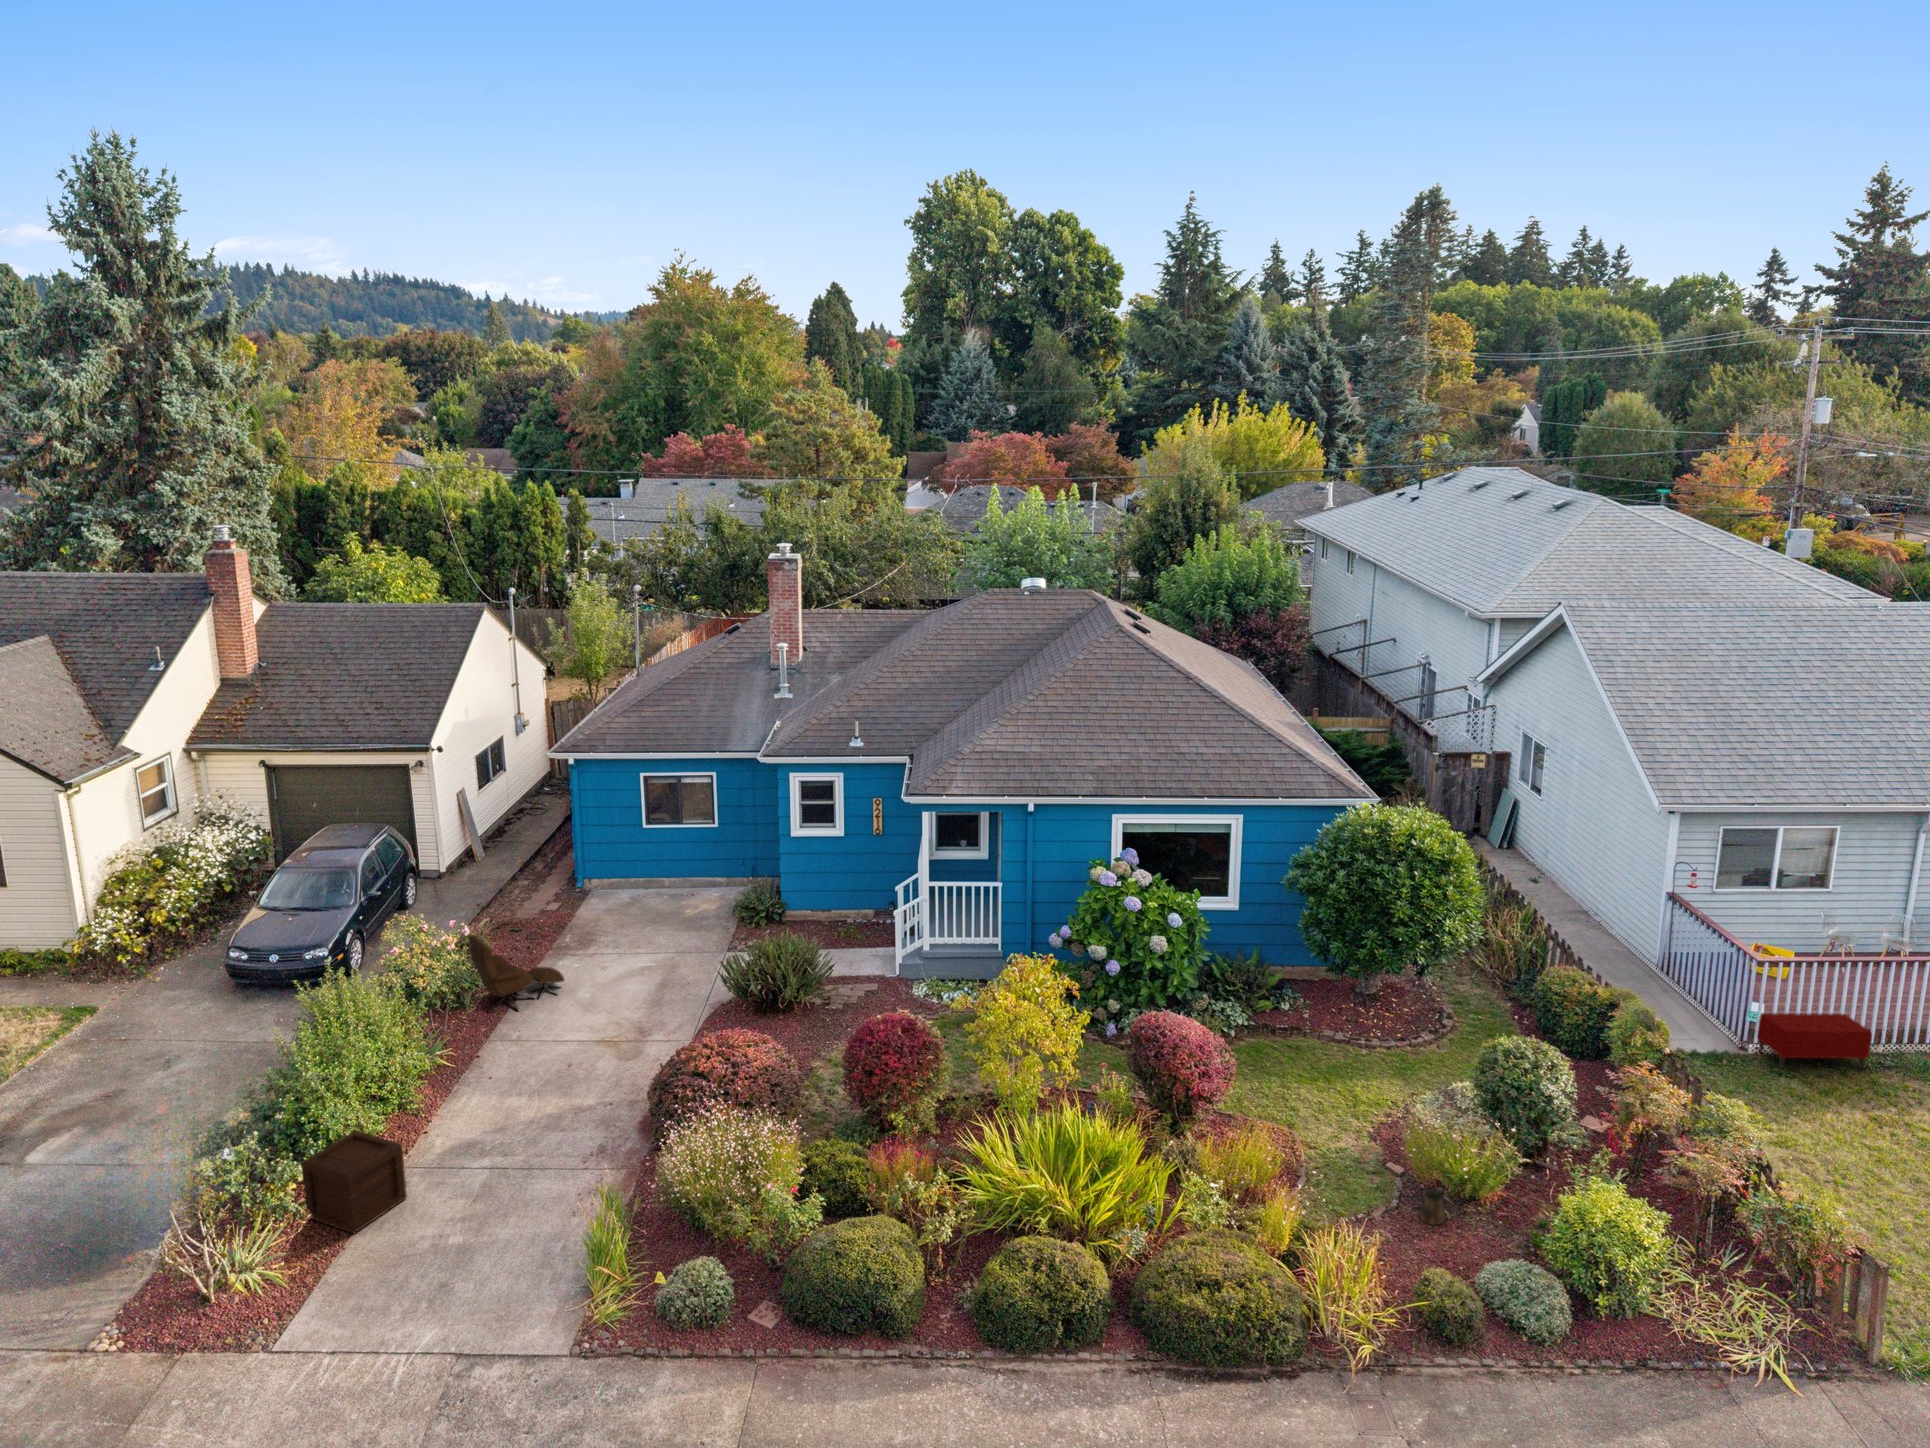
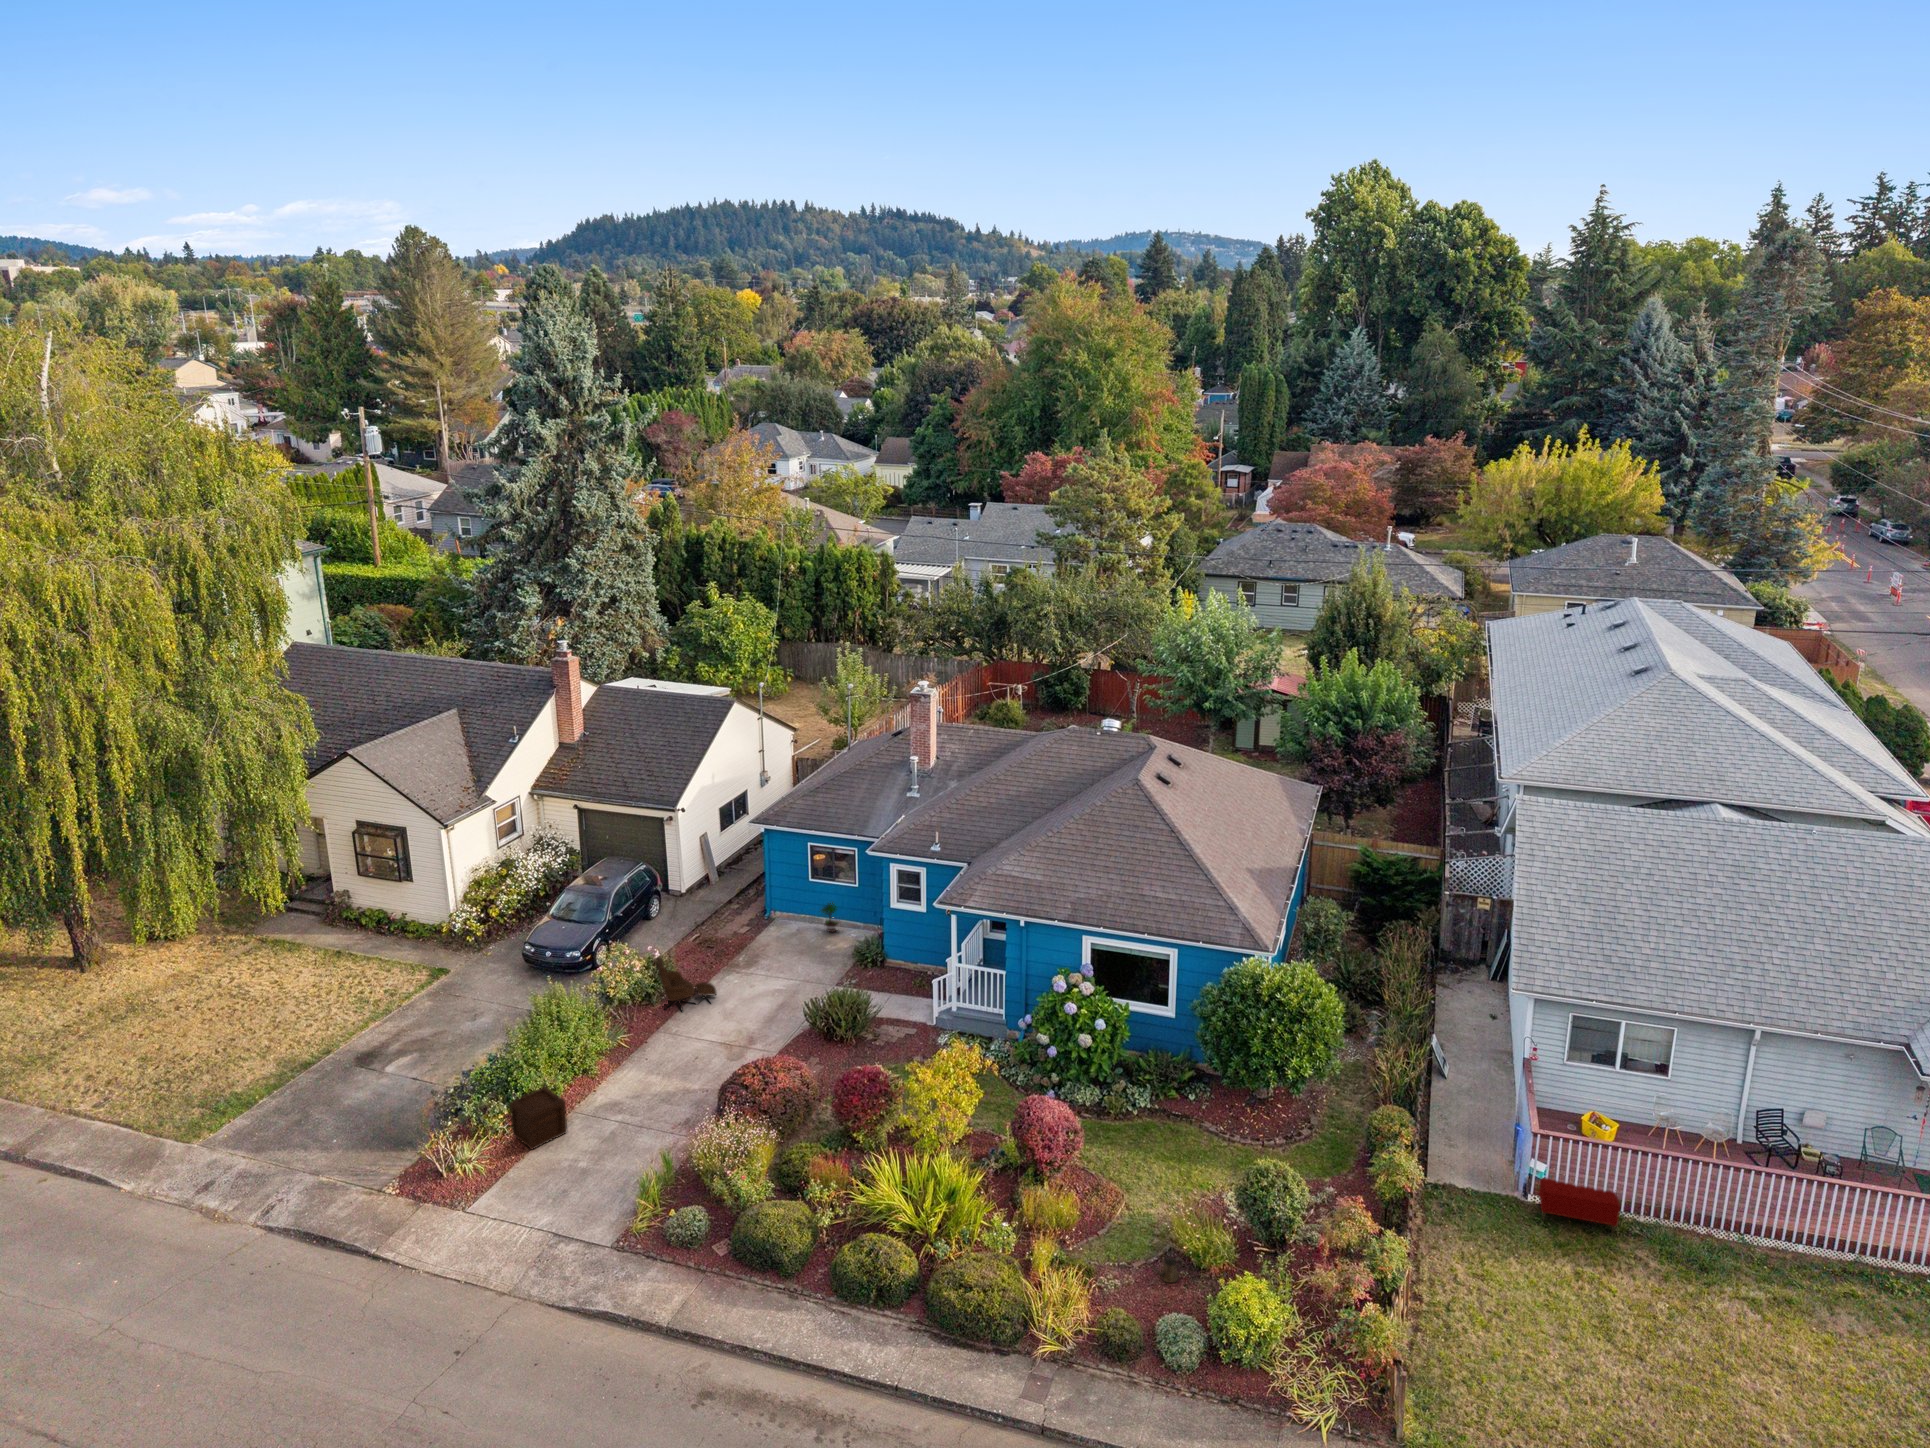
potted tree: none [669,846,699,893] -> present [821,902,839,932]

